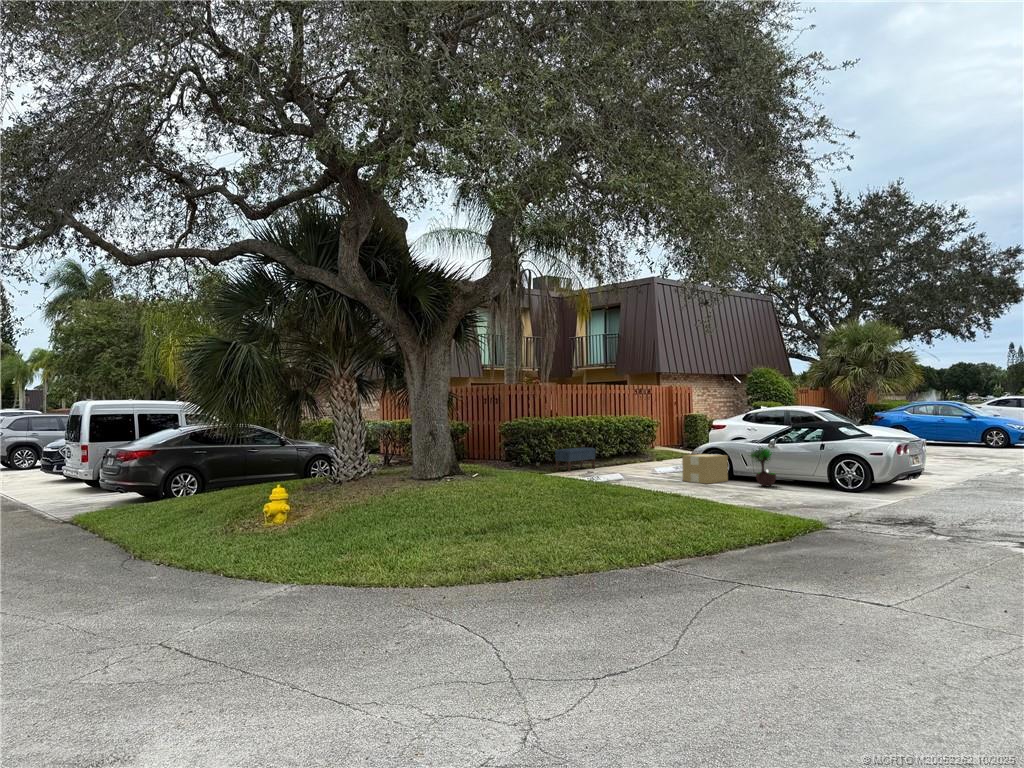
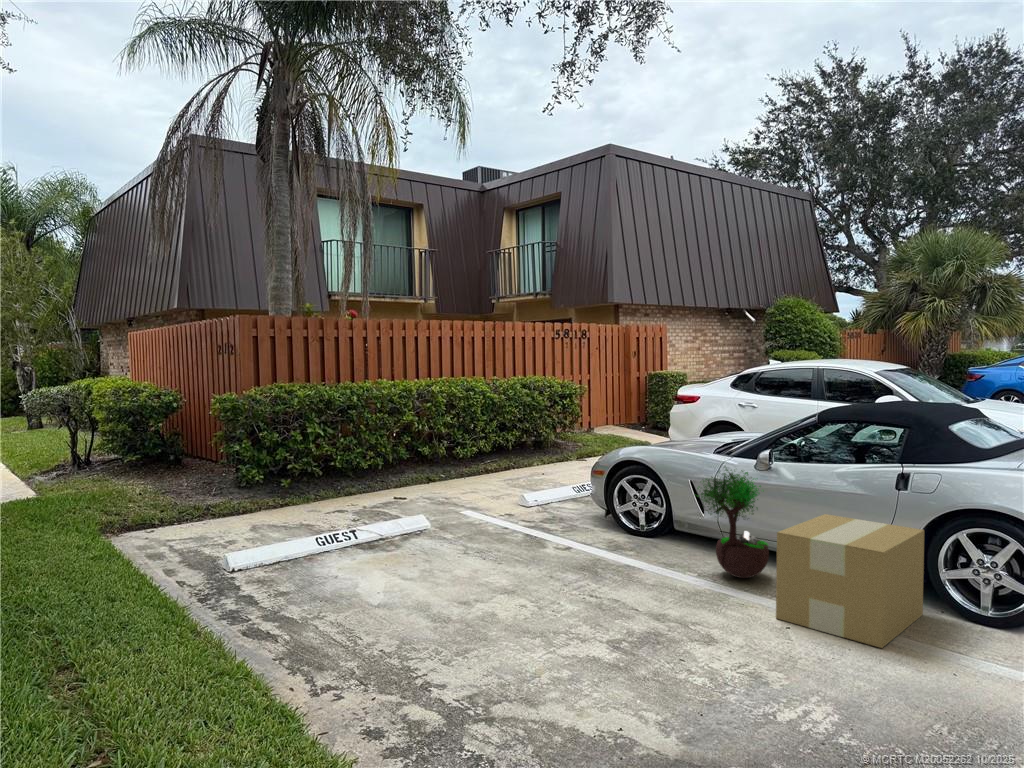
bench: present [555,447,595,472] -> none [324,441,423,498]
cardboard box: present [682,454,728,484] -> present [776,514,924,648]

